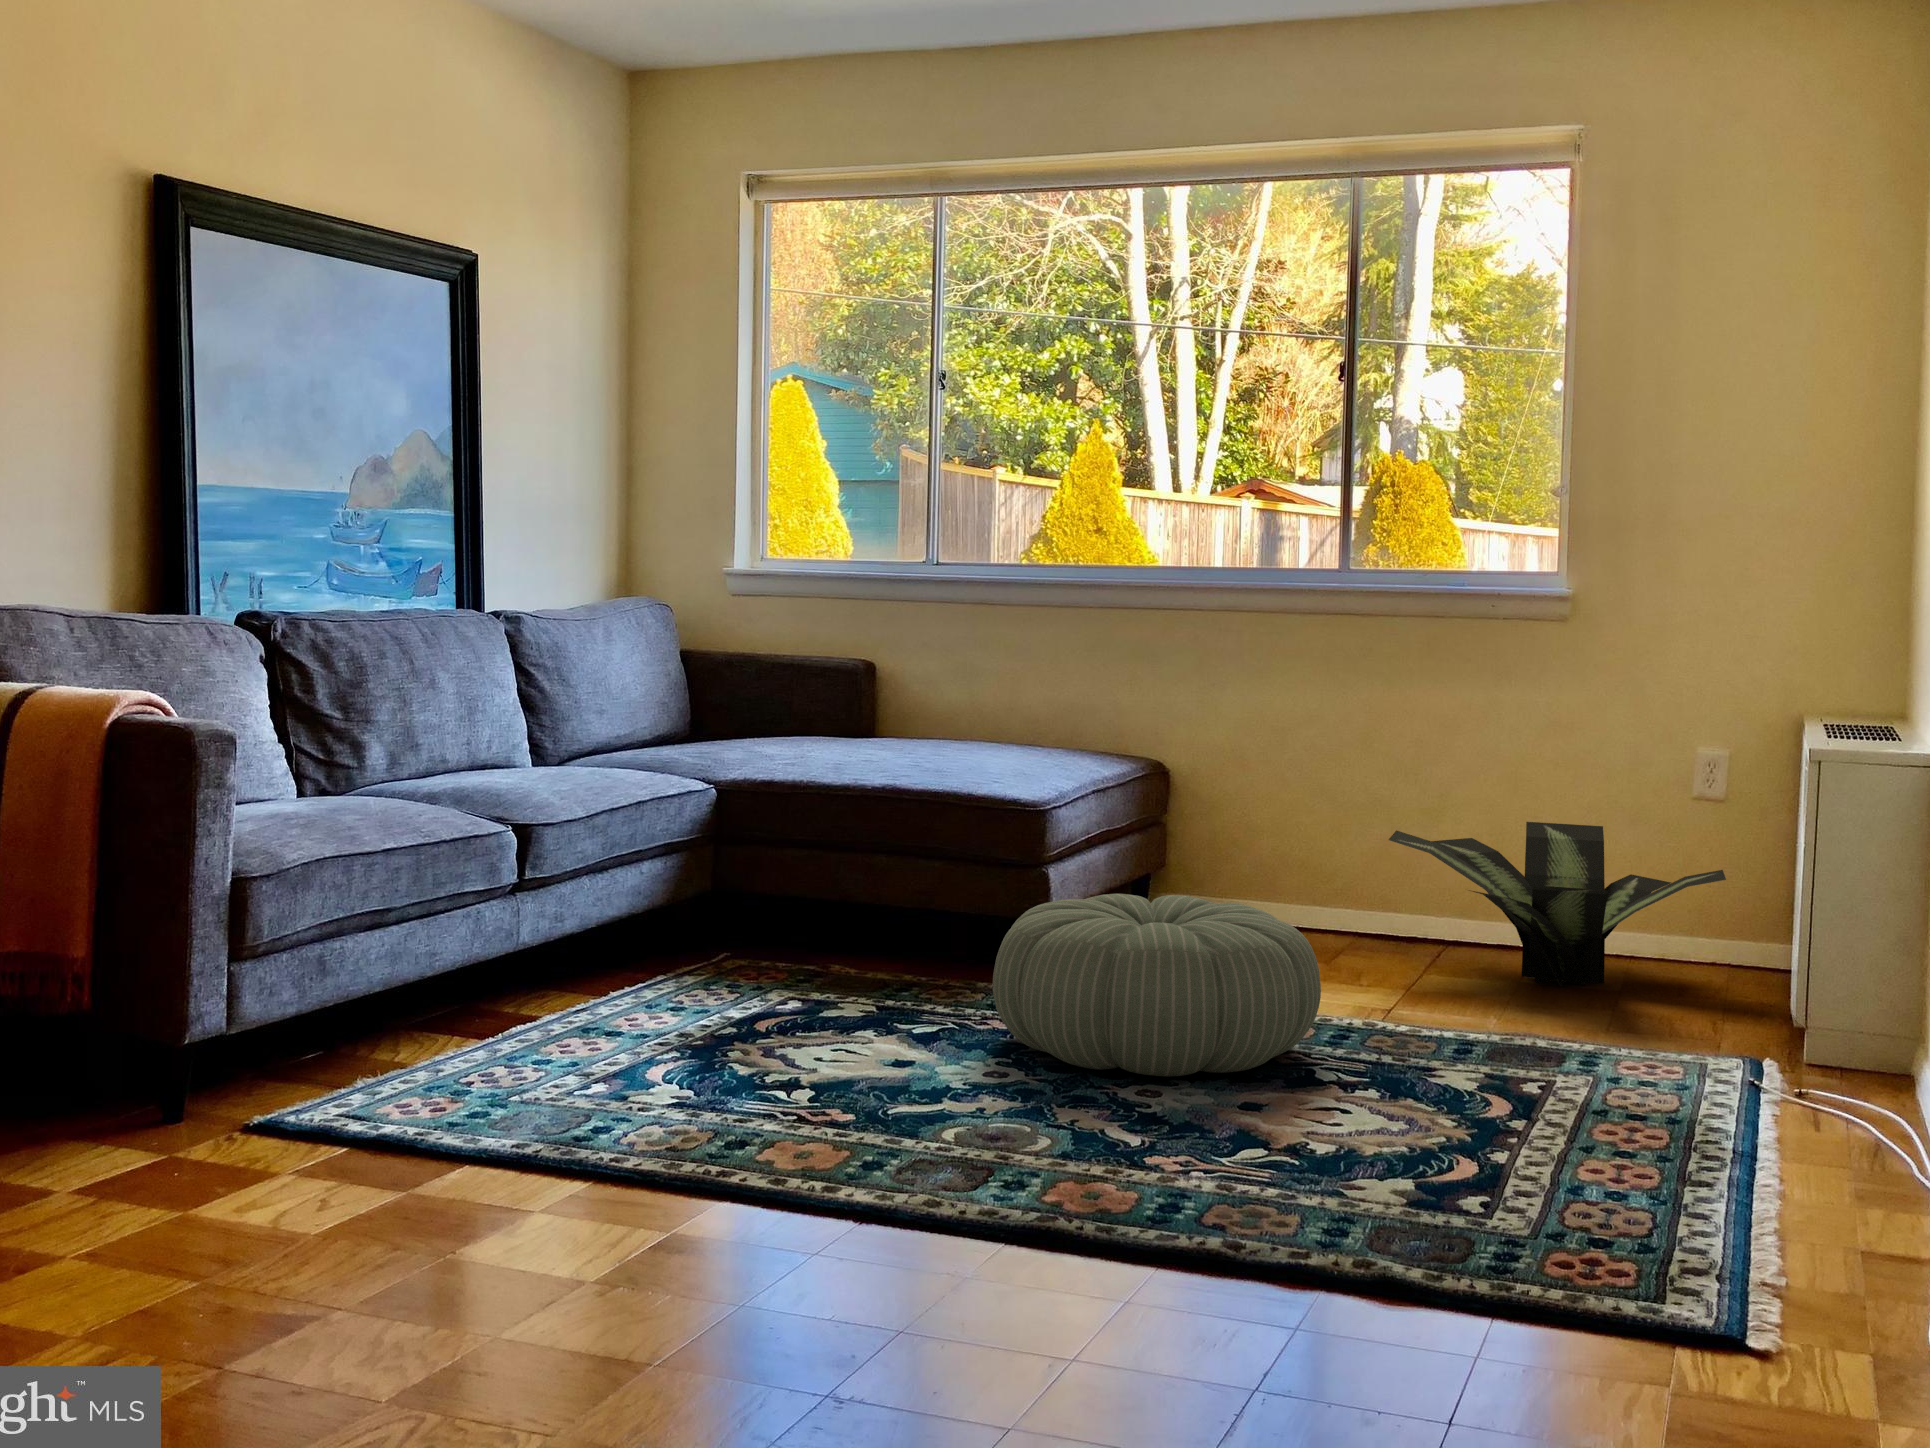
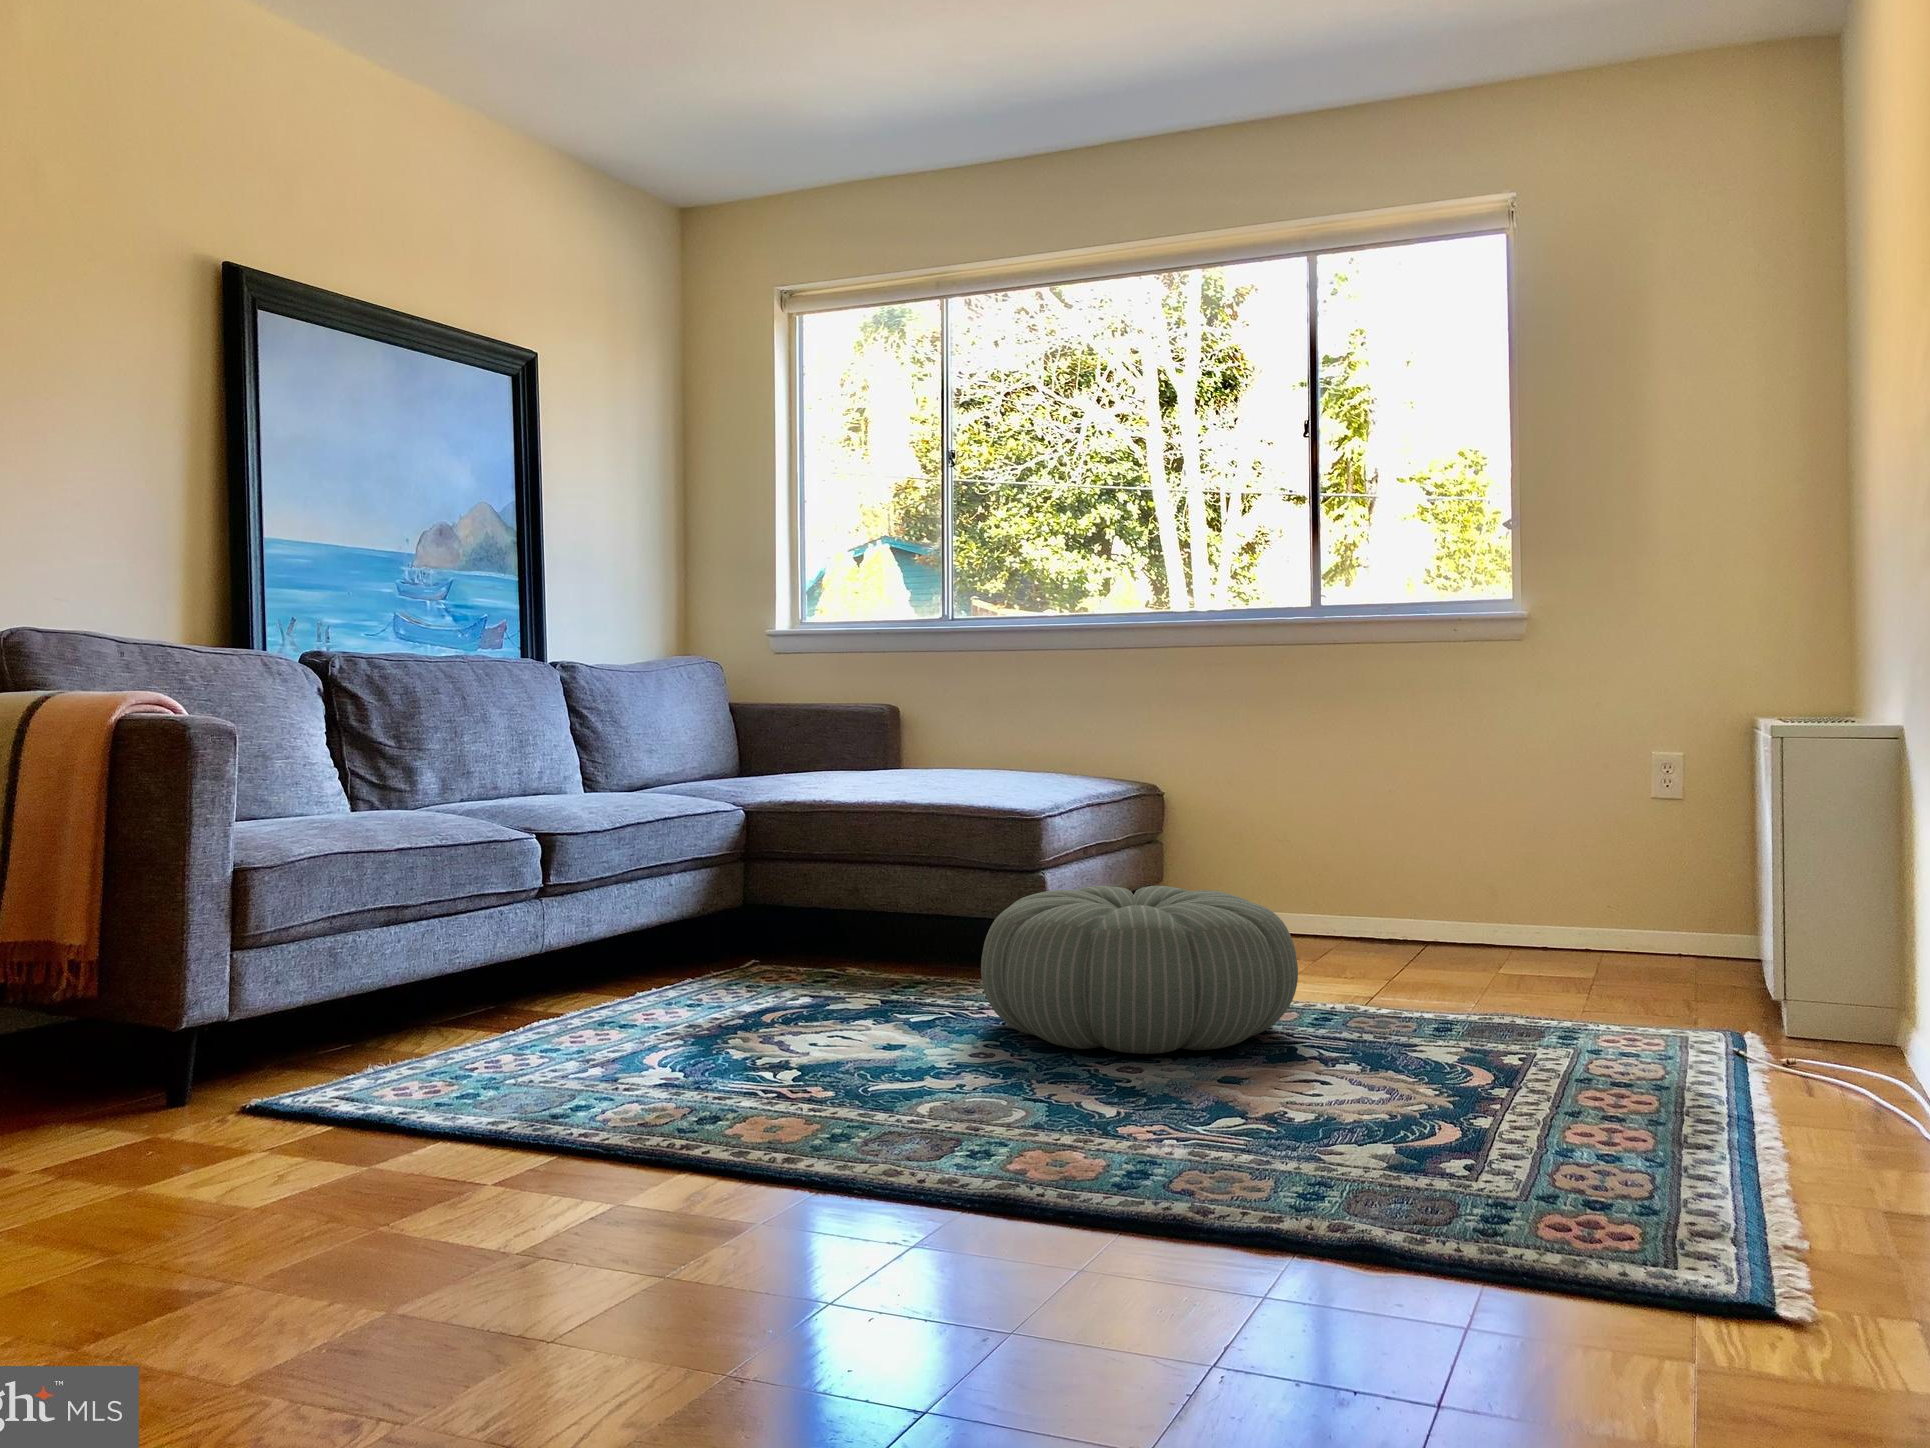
potted plant: present [1389,822,1726,987] -> none [1361,827,1688,975]

